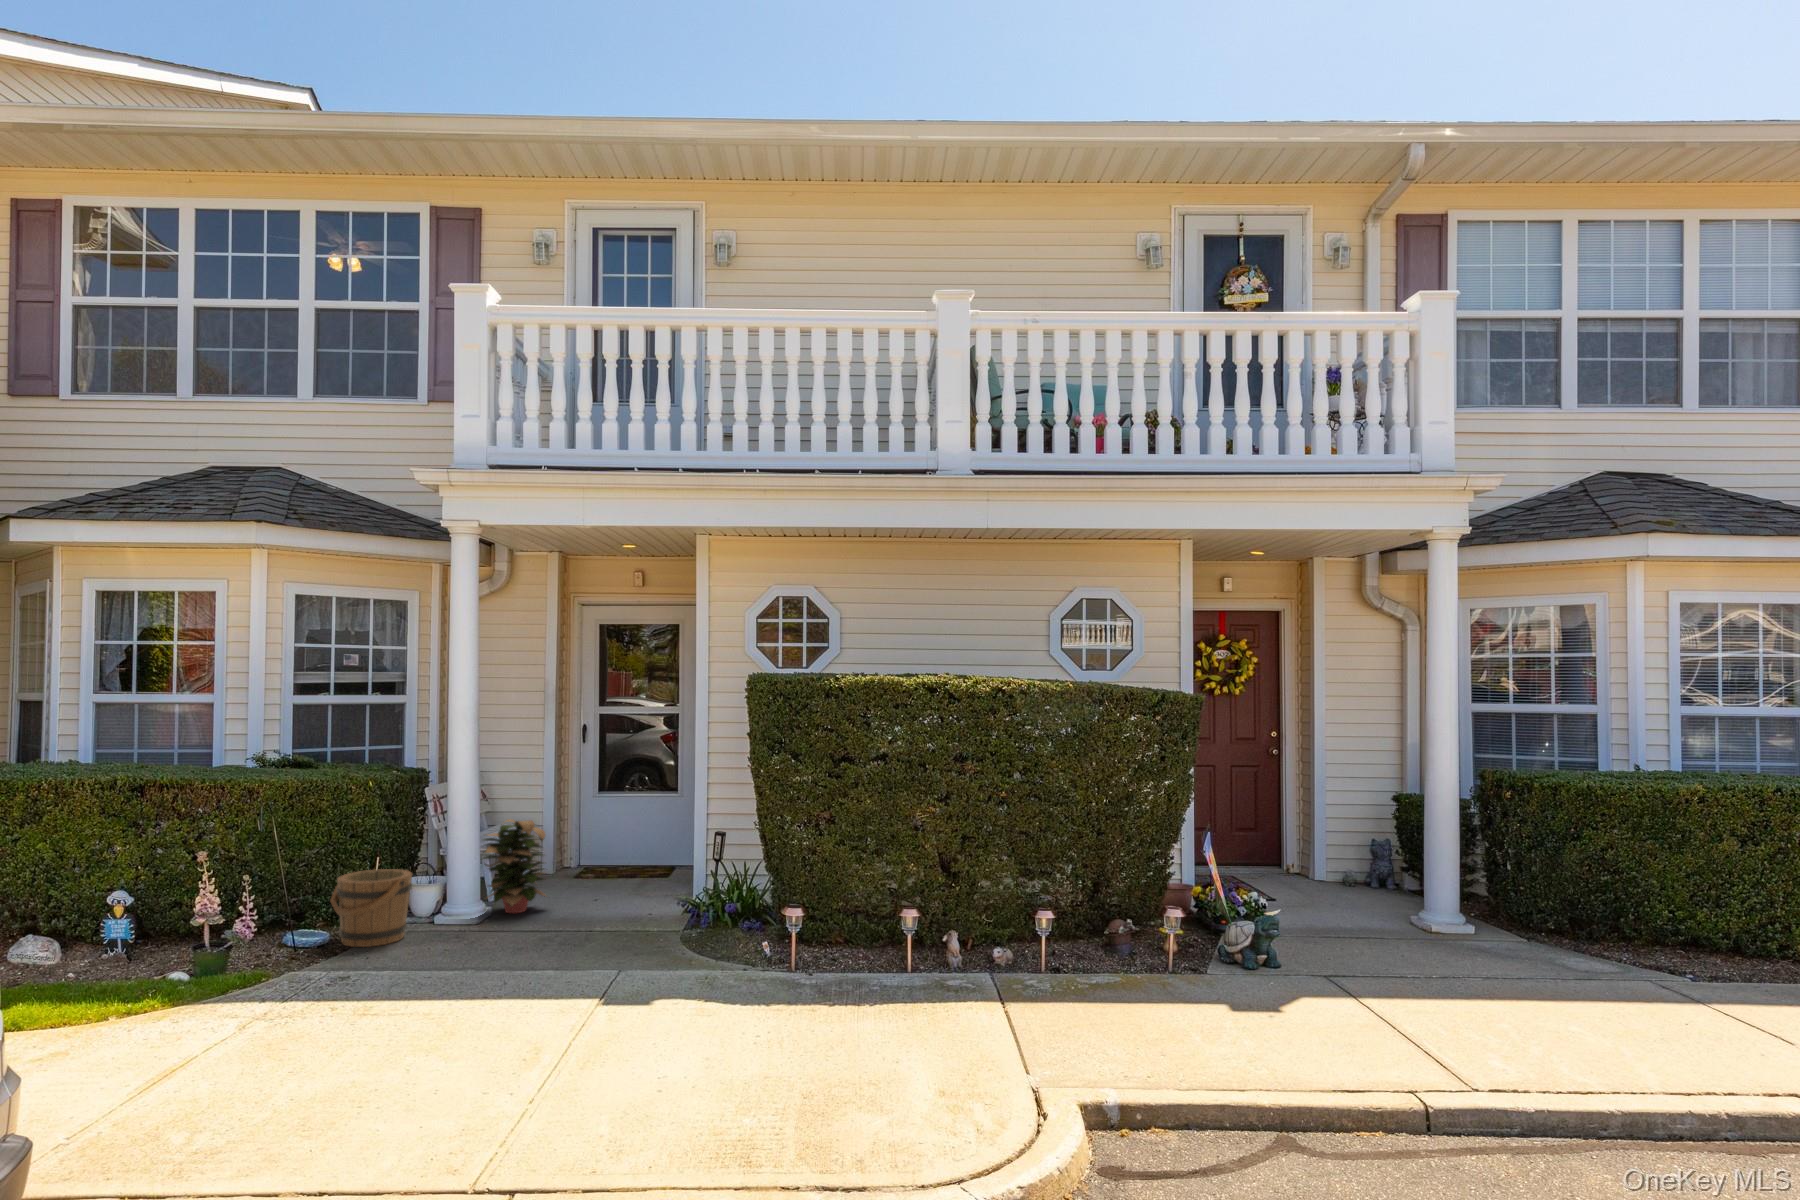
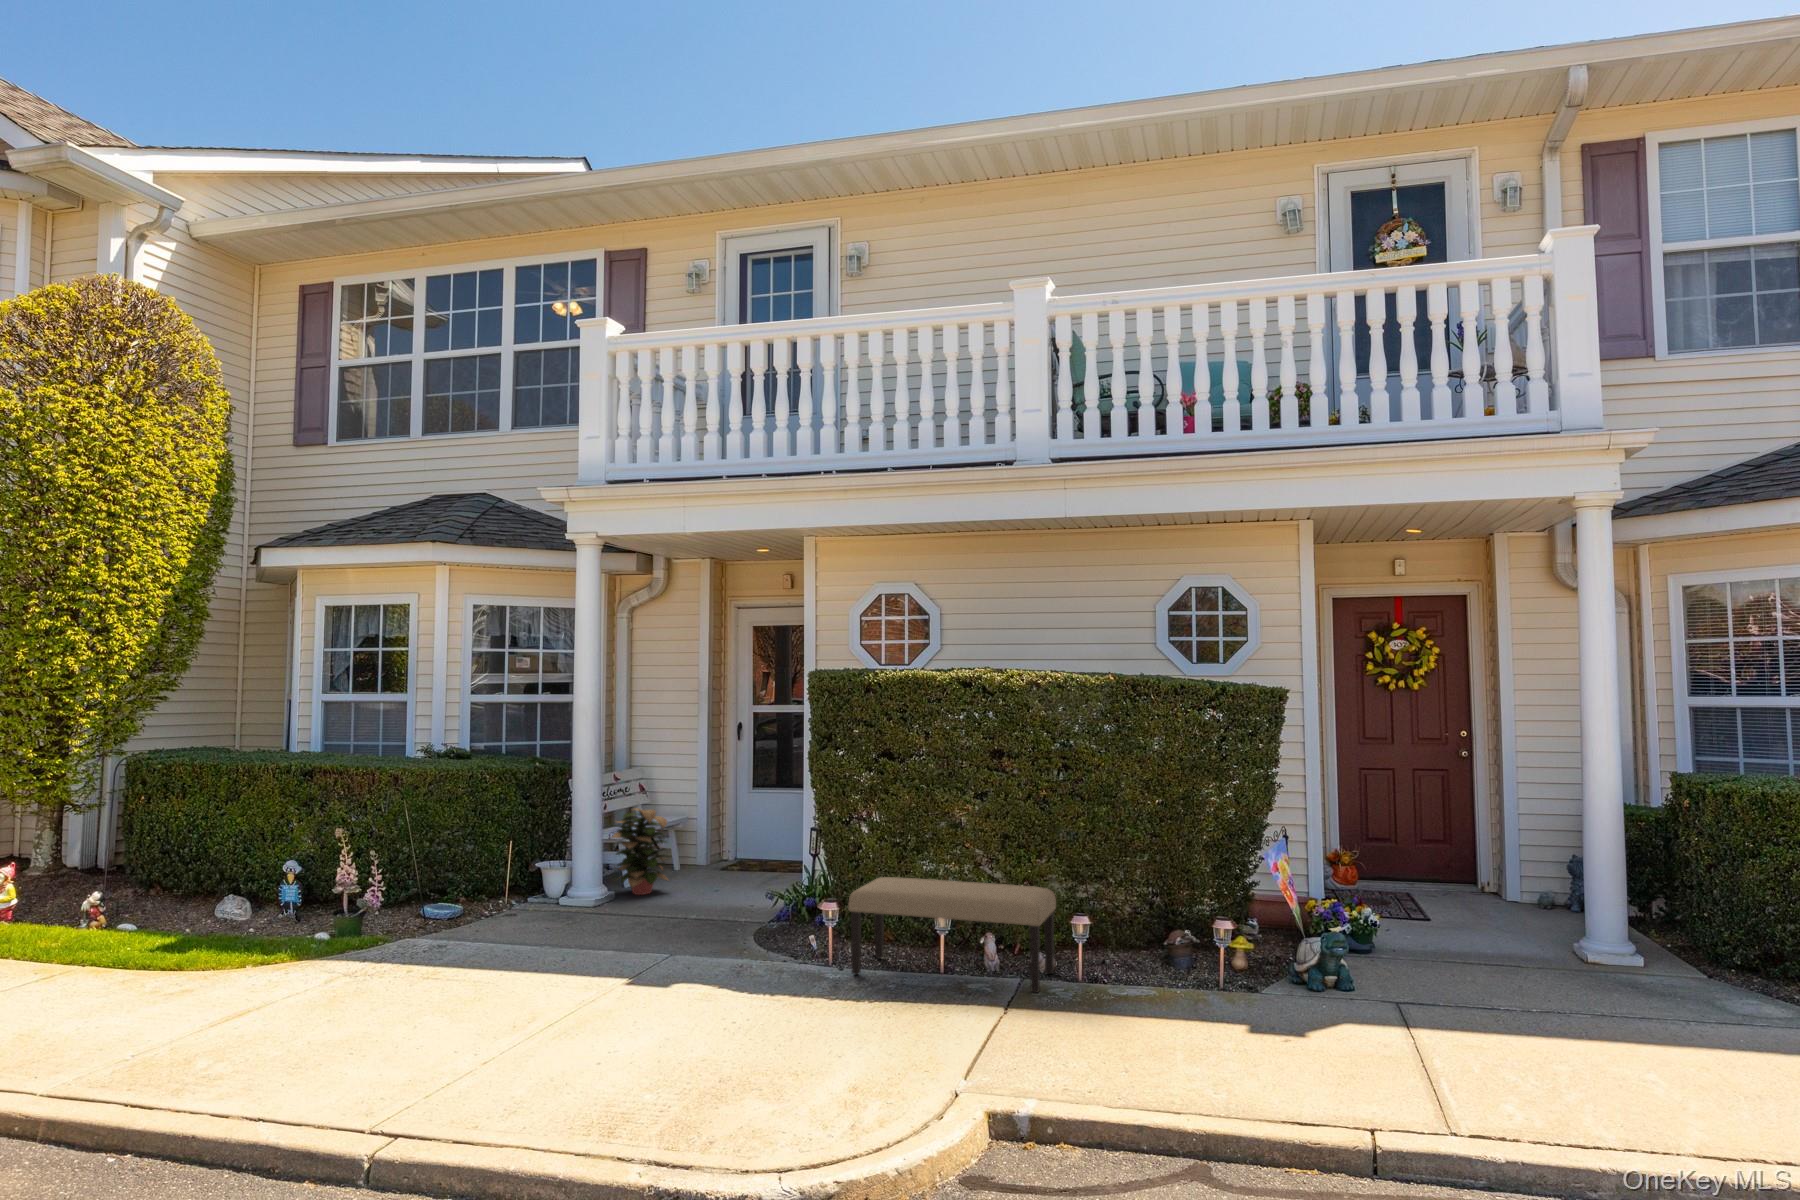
bucket: present [330,869,412,947] -> none [472,848,539,916]
bench: none [826,883,1024,988] -> present [848,877,1056,993]

